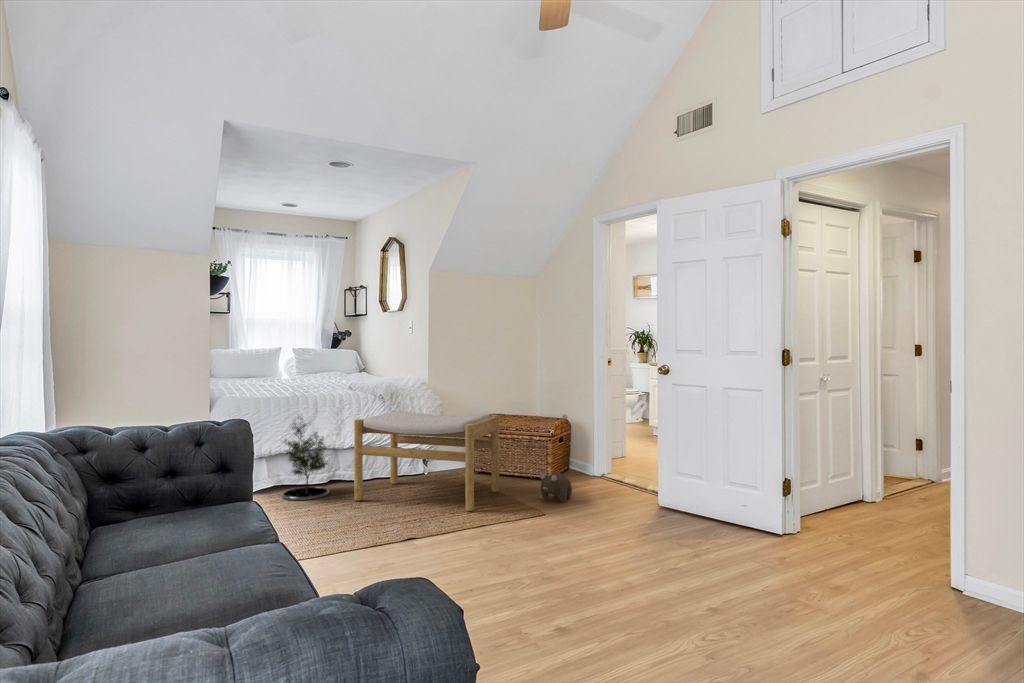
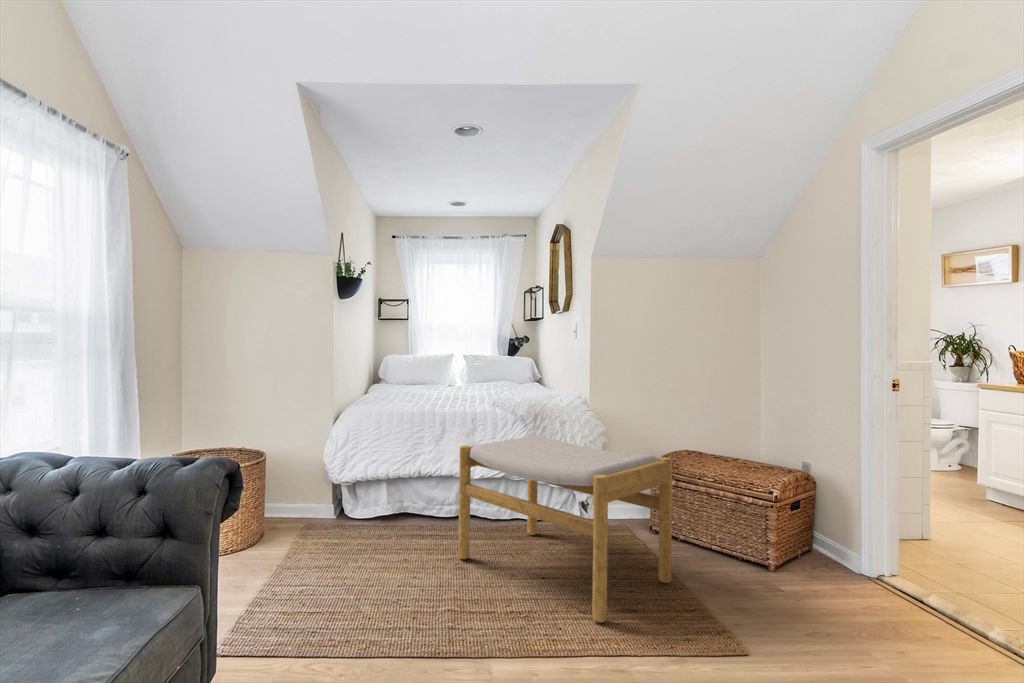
potted tree: present [282,418,329,500] -> none [386,430,452,544]
plush toy: present [539,473,572,502] -> none [732,577,801,640]

